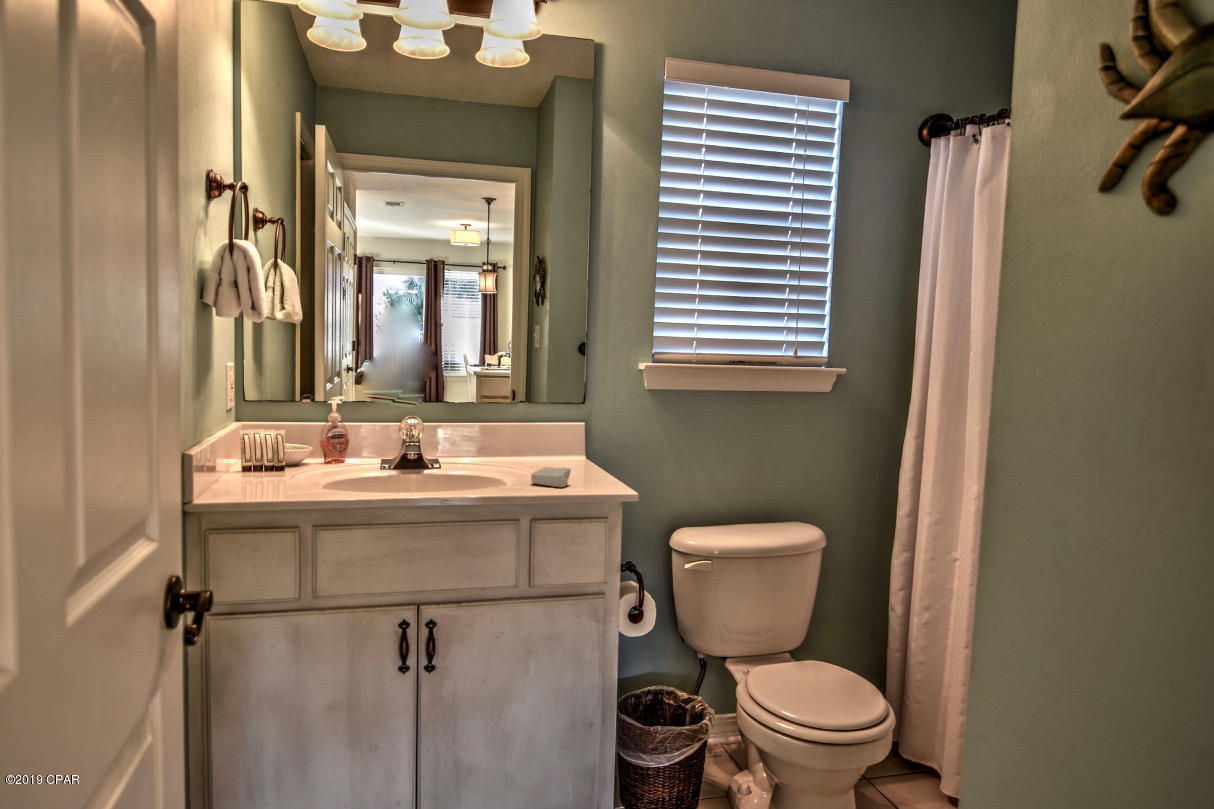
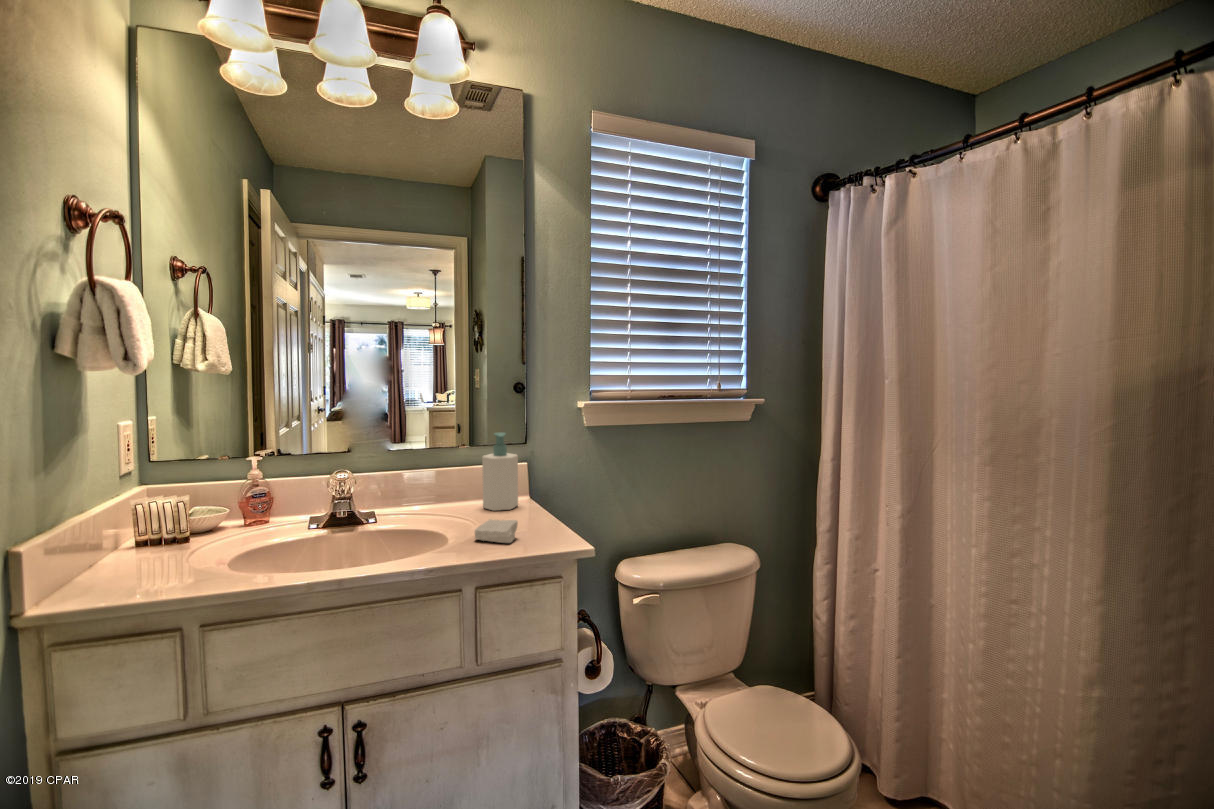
soap bottle: none [538,390,574,467] -> present [482,433,518,511]

